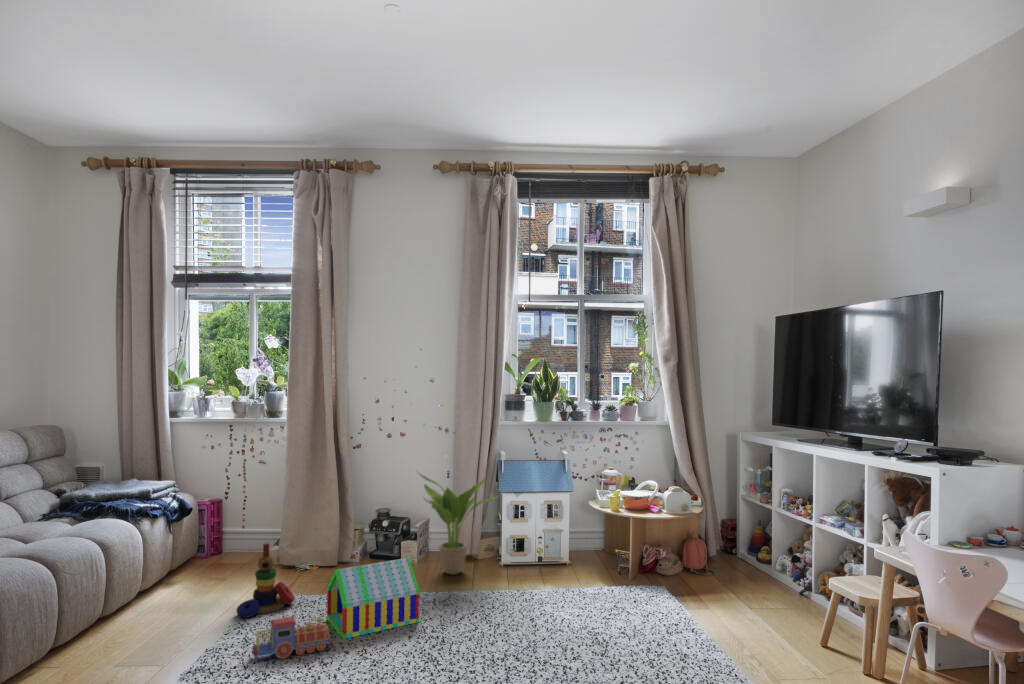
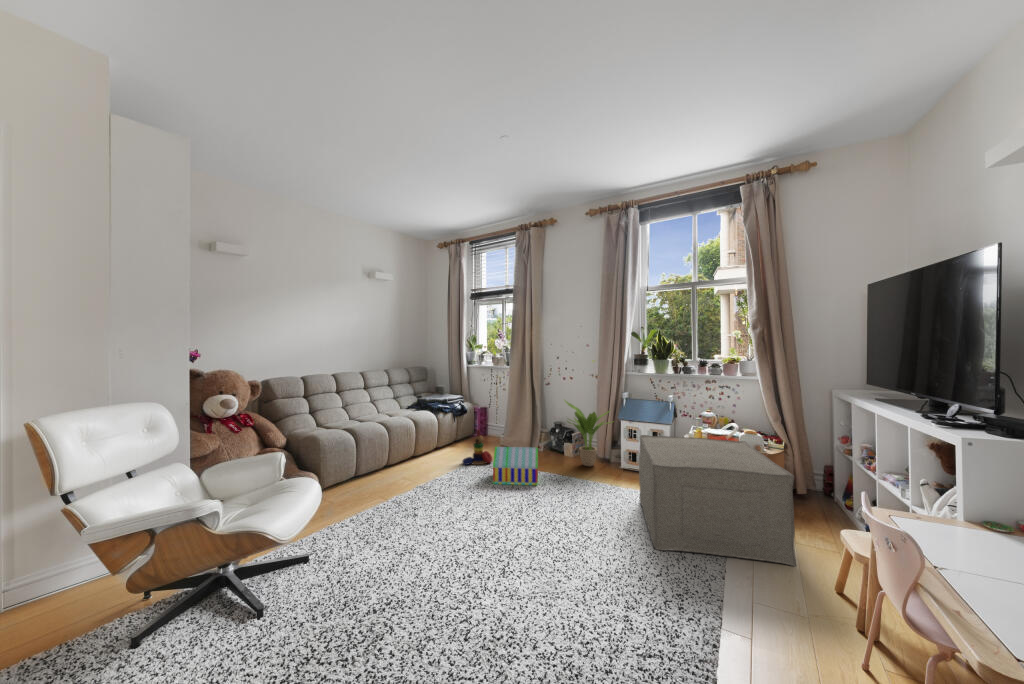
ottoman: none [576,503,786,666] -> present [639,435,796,566]
toy train: present [253,617,332,658] -> none [446,465,485,486]

